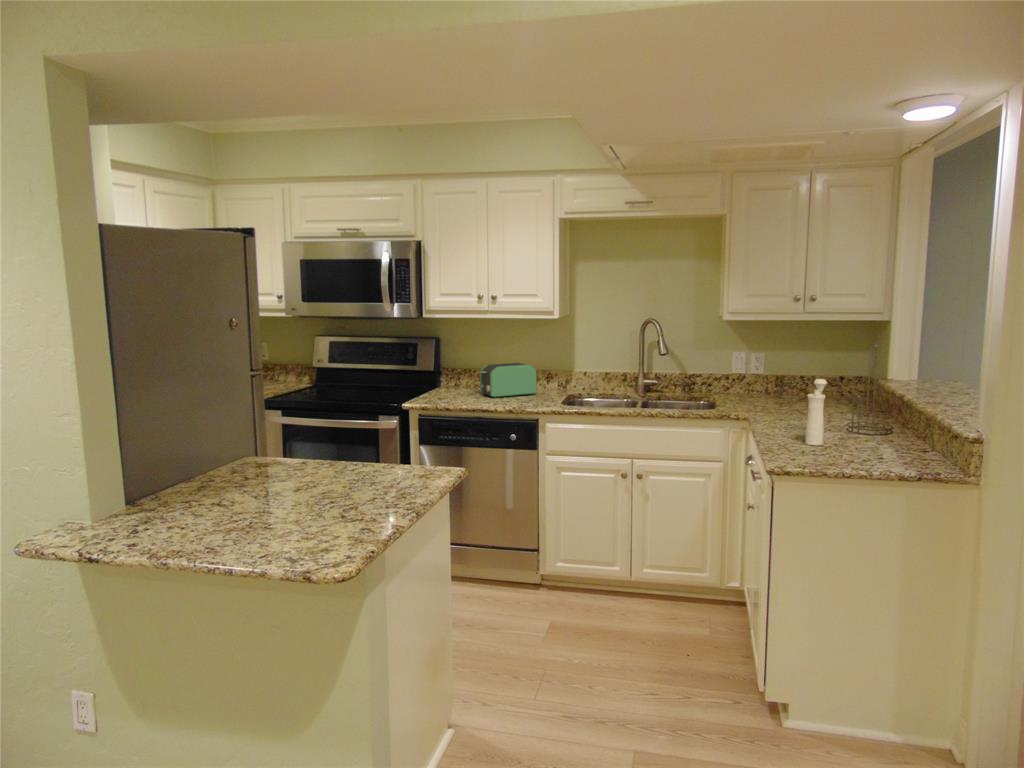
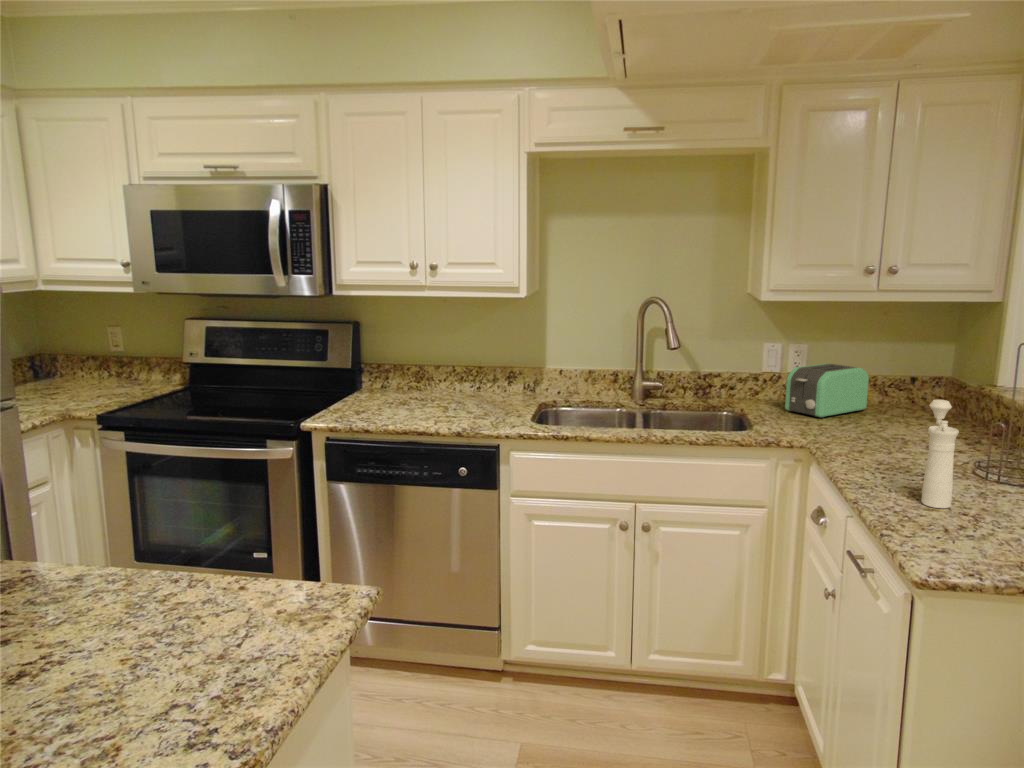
toaster: present [480,363,537,398] -> present [785,363,869,418]

